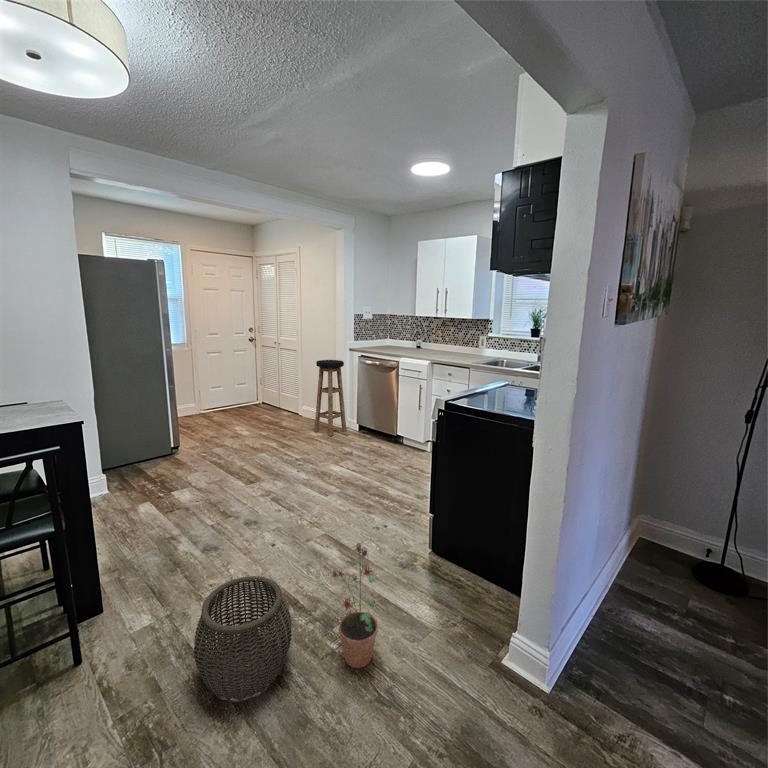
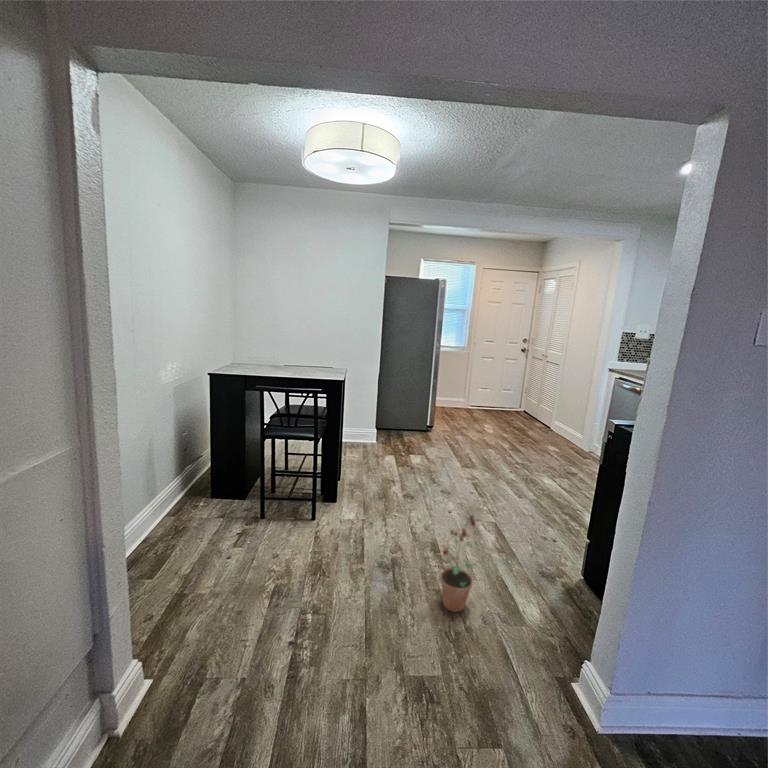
bar stool: present [314,360,346,437] -> none [553,377,596,455]
woven basket: present [194,576,292,700] -> none [353,505,417,583]

